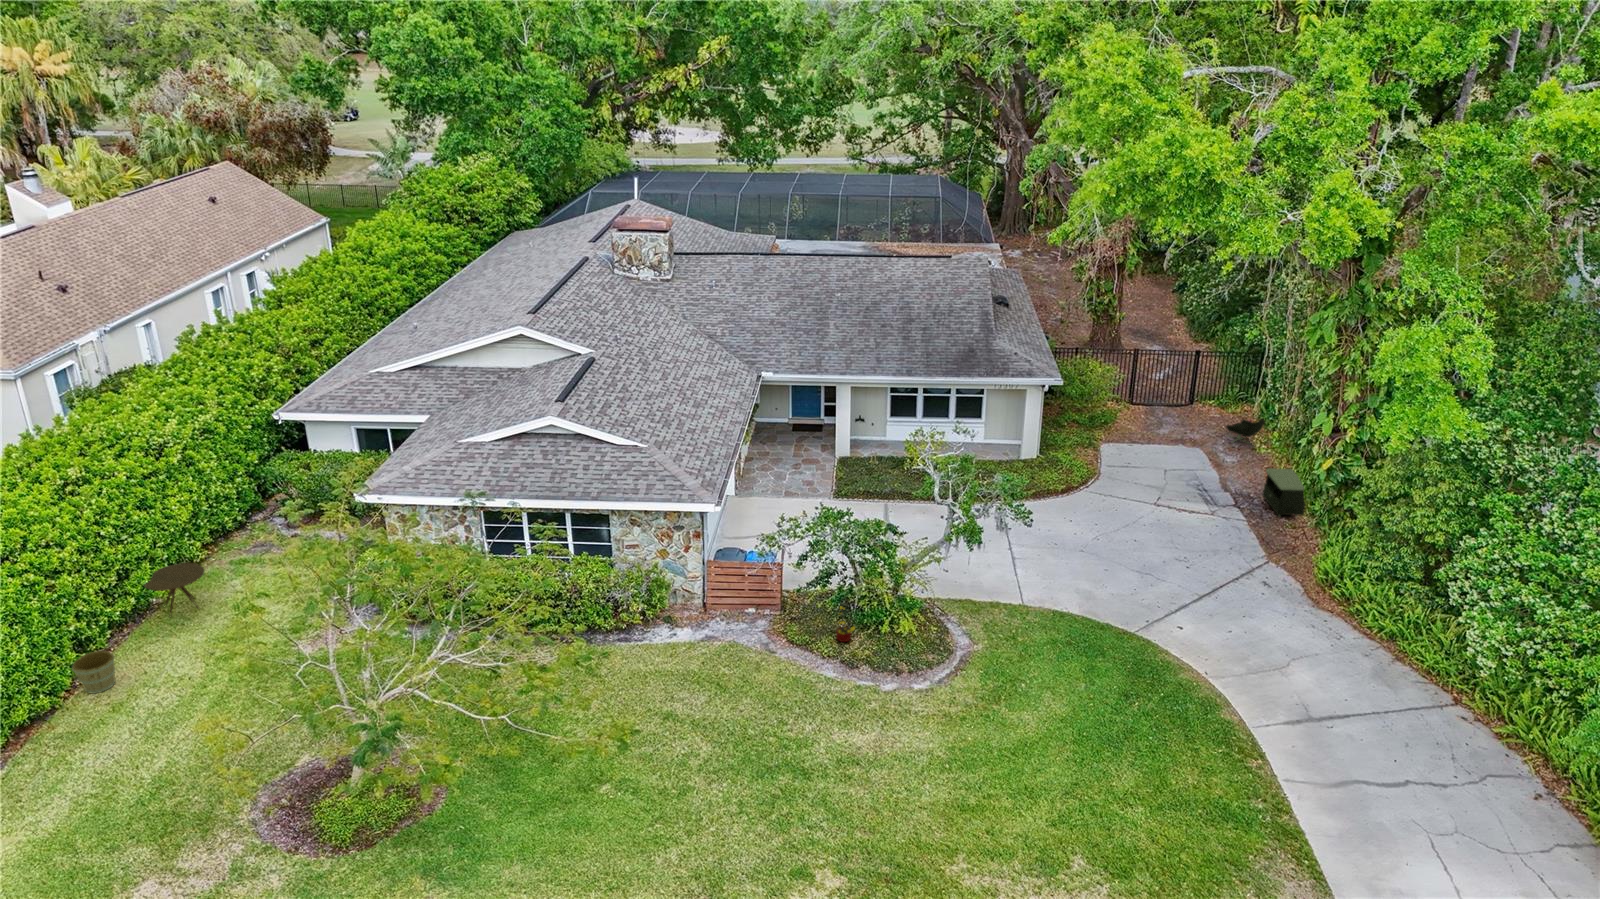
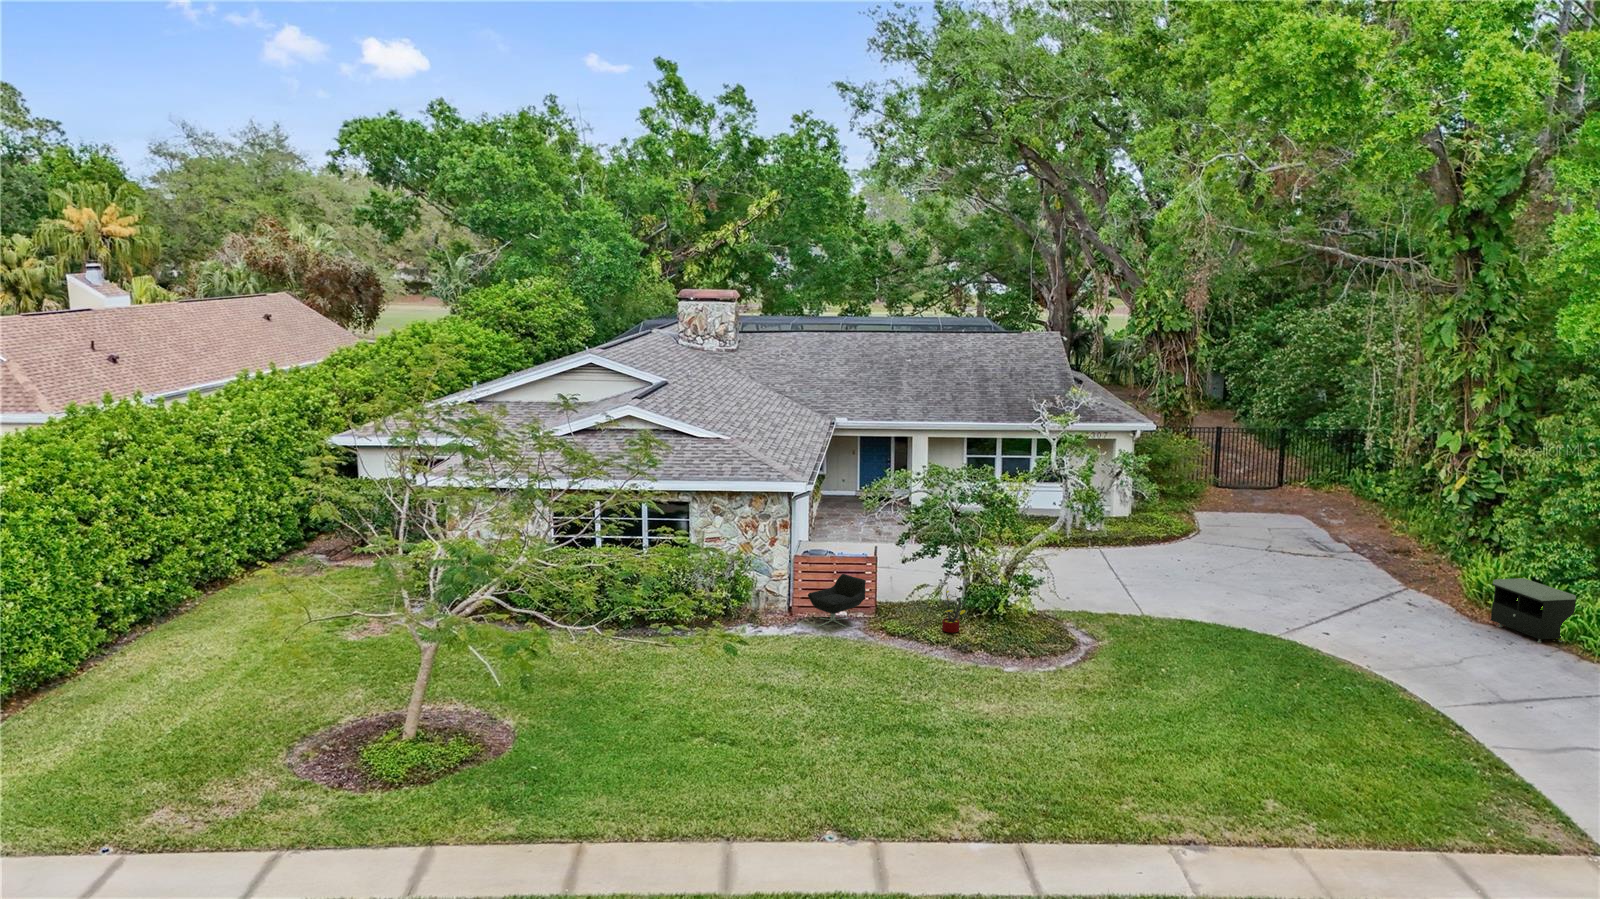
lounge chair: present [1226,419,1265,442] -> present [808,574,866,627]
storage bench: present [1263,468,1305,516] -> present [1491,578,1576,643]
round table: present [144,563,205,617] -> none [175,560,242,612]
wooden bucket: present [72,651,115,694] -> none [91,615,140,659]

